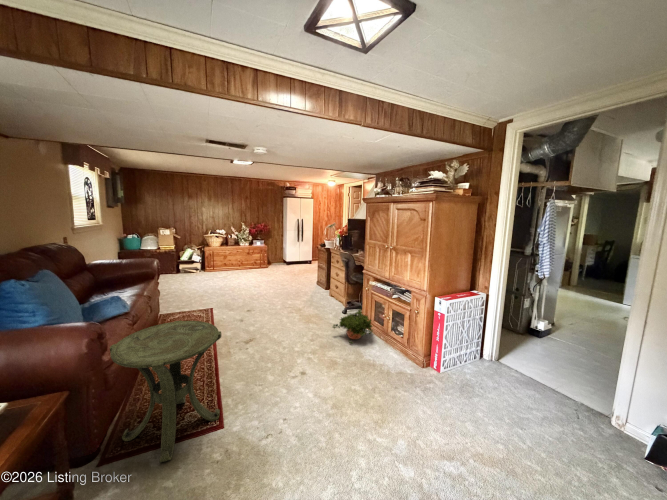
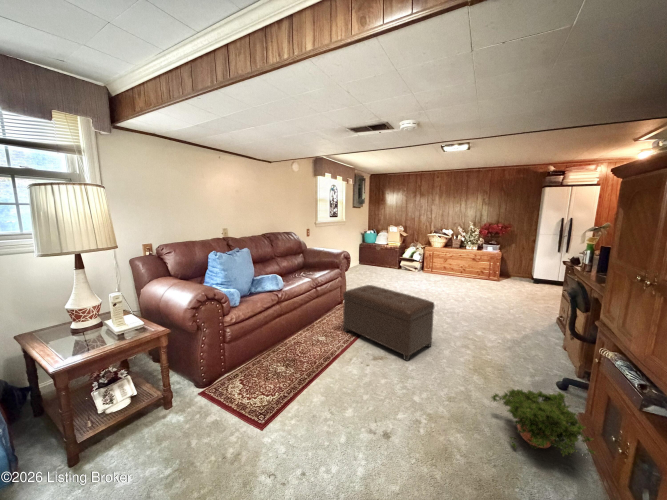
ottoman: none [191,286,273,336] -> present [343,285,435,361]
side table: present [110,321,221,463] -> none [196,305,284,424]

